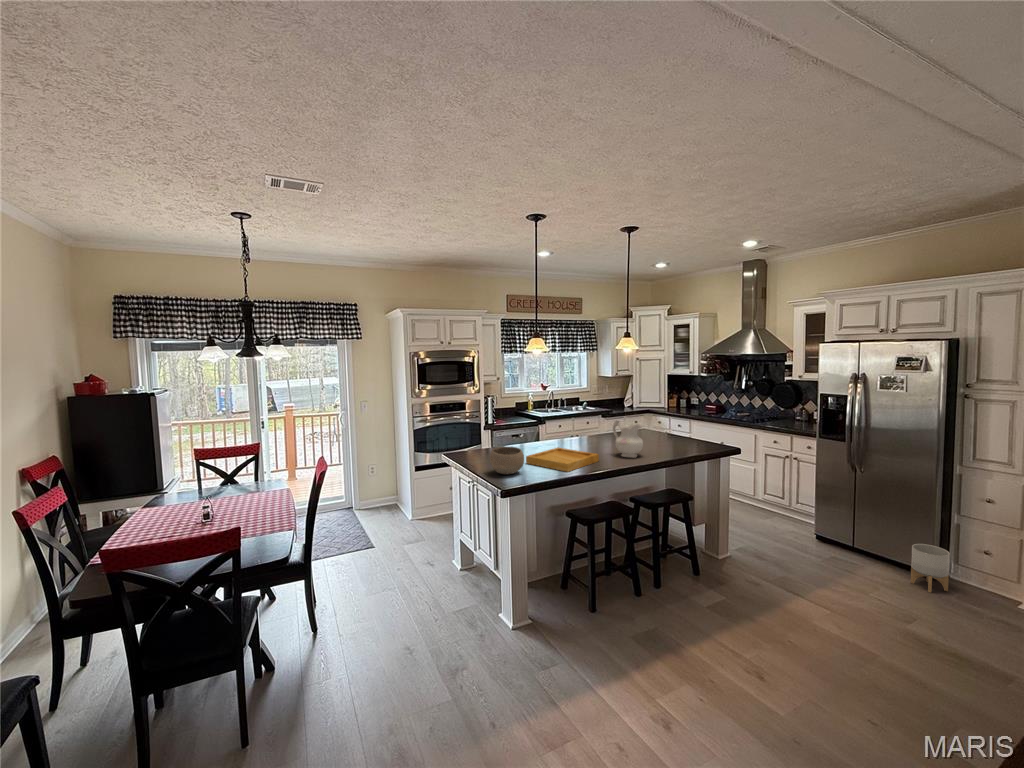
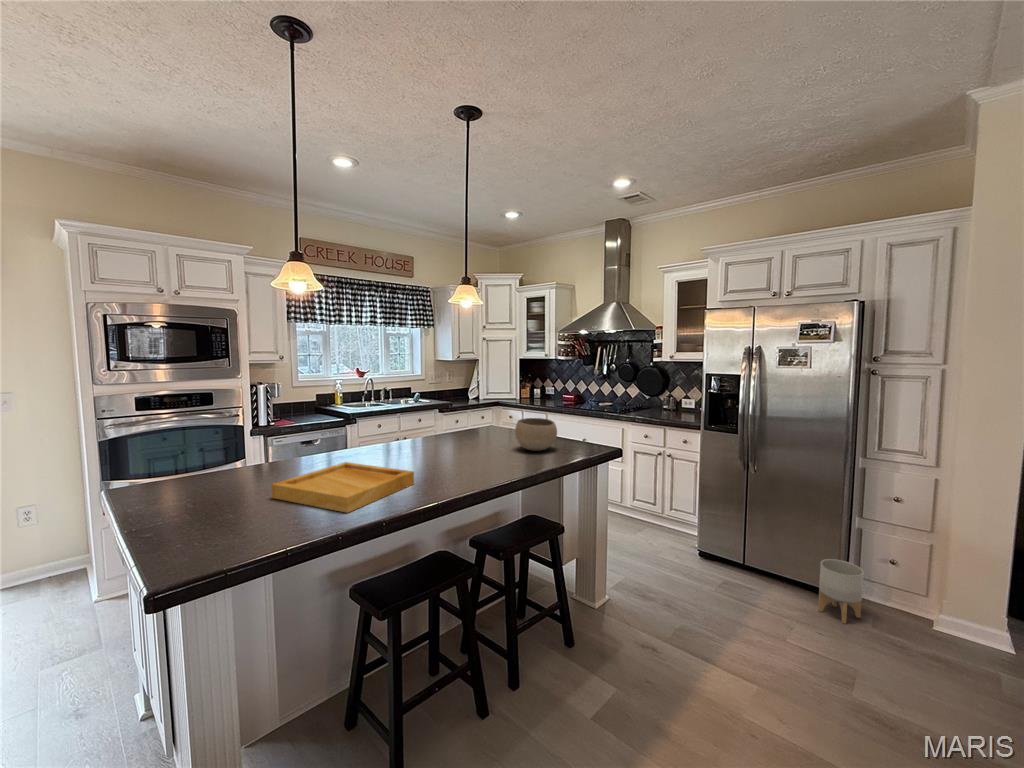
ceramic pitcher: present [613,421,643,458] -> none [441,412,489,473]
bowl: present [490,447,524,474] -> present [515,418,557,451]

